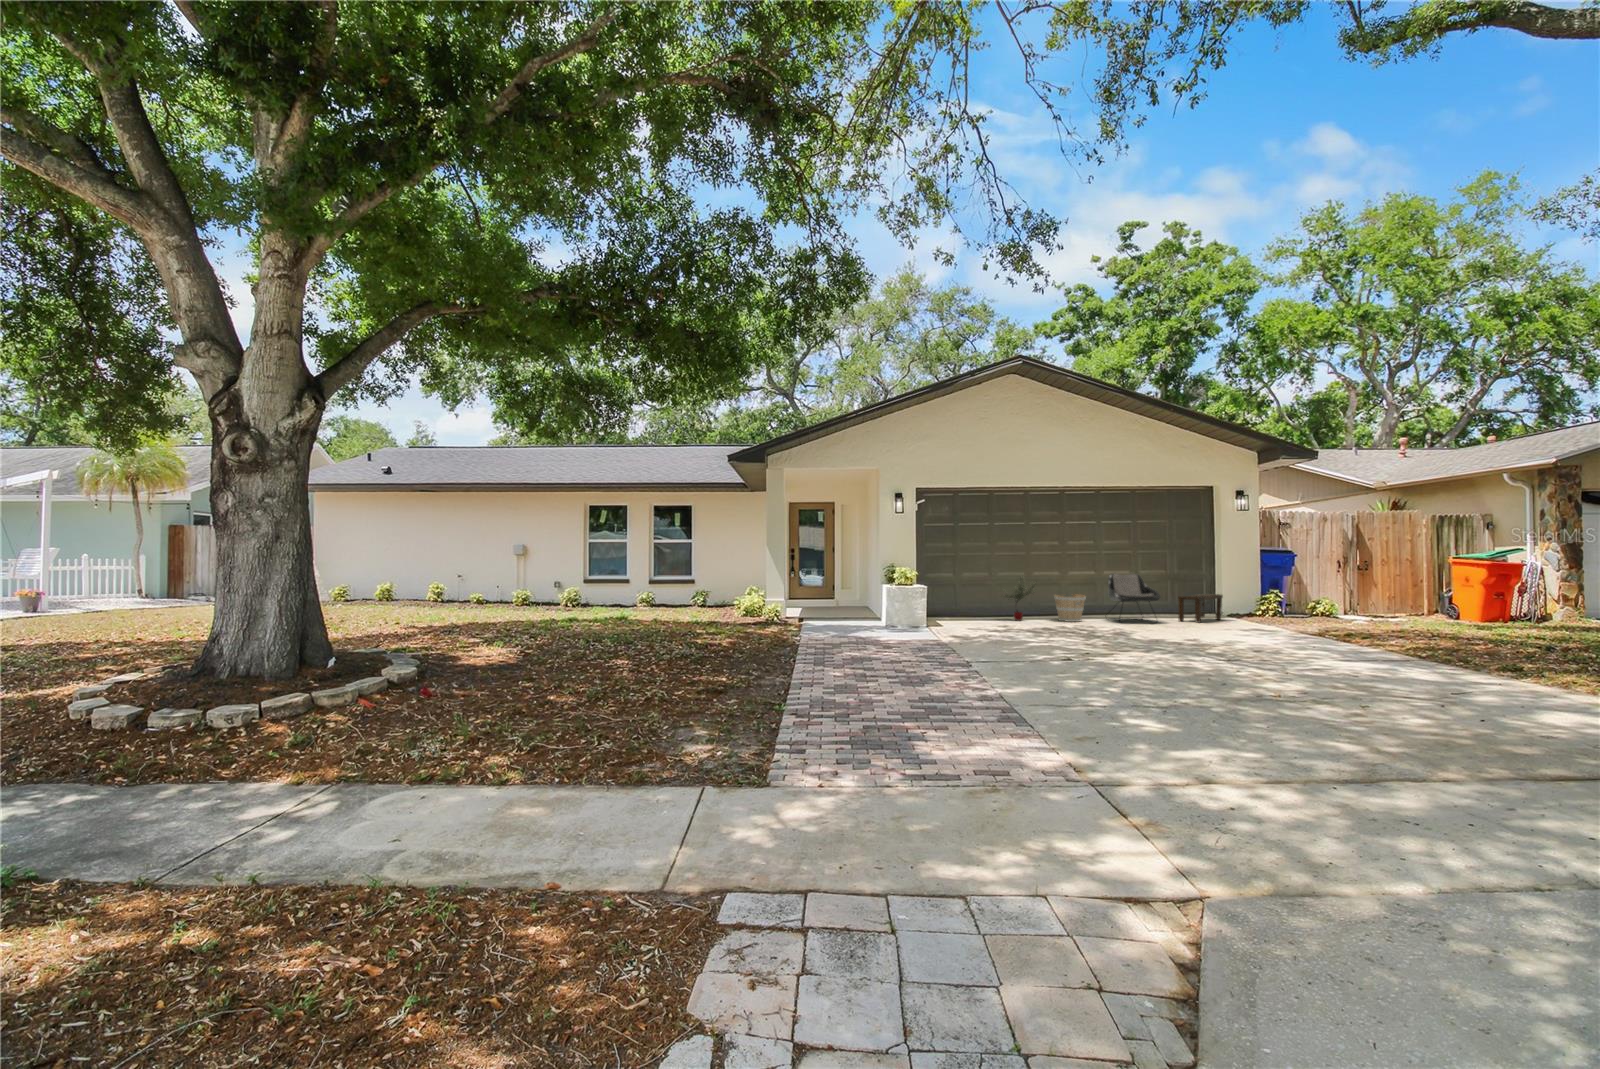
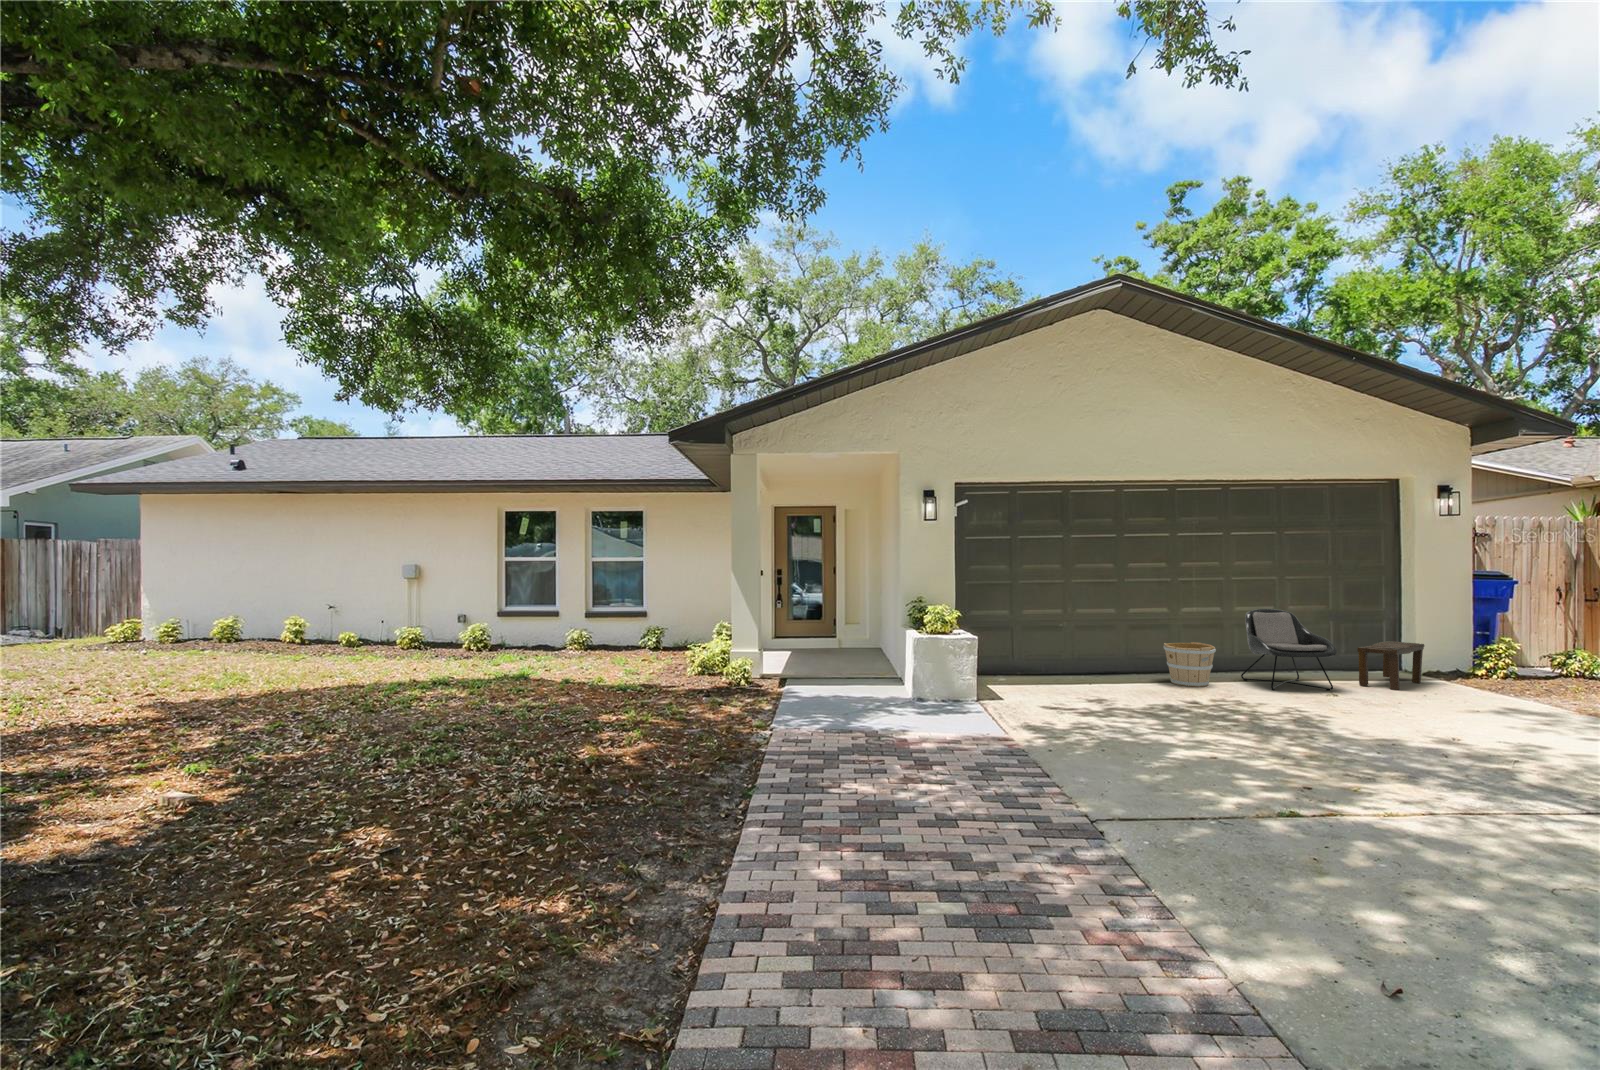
potted tree: present [1004,578,1037,621] -> none [1081,615,1140,684]

